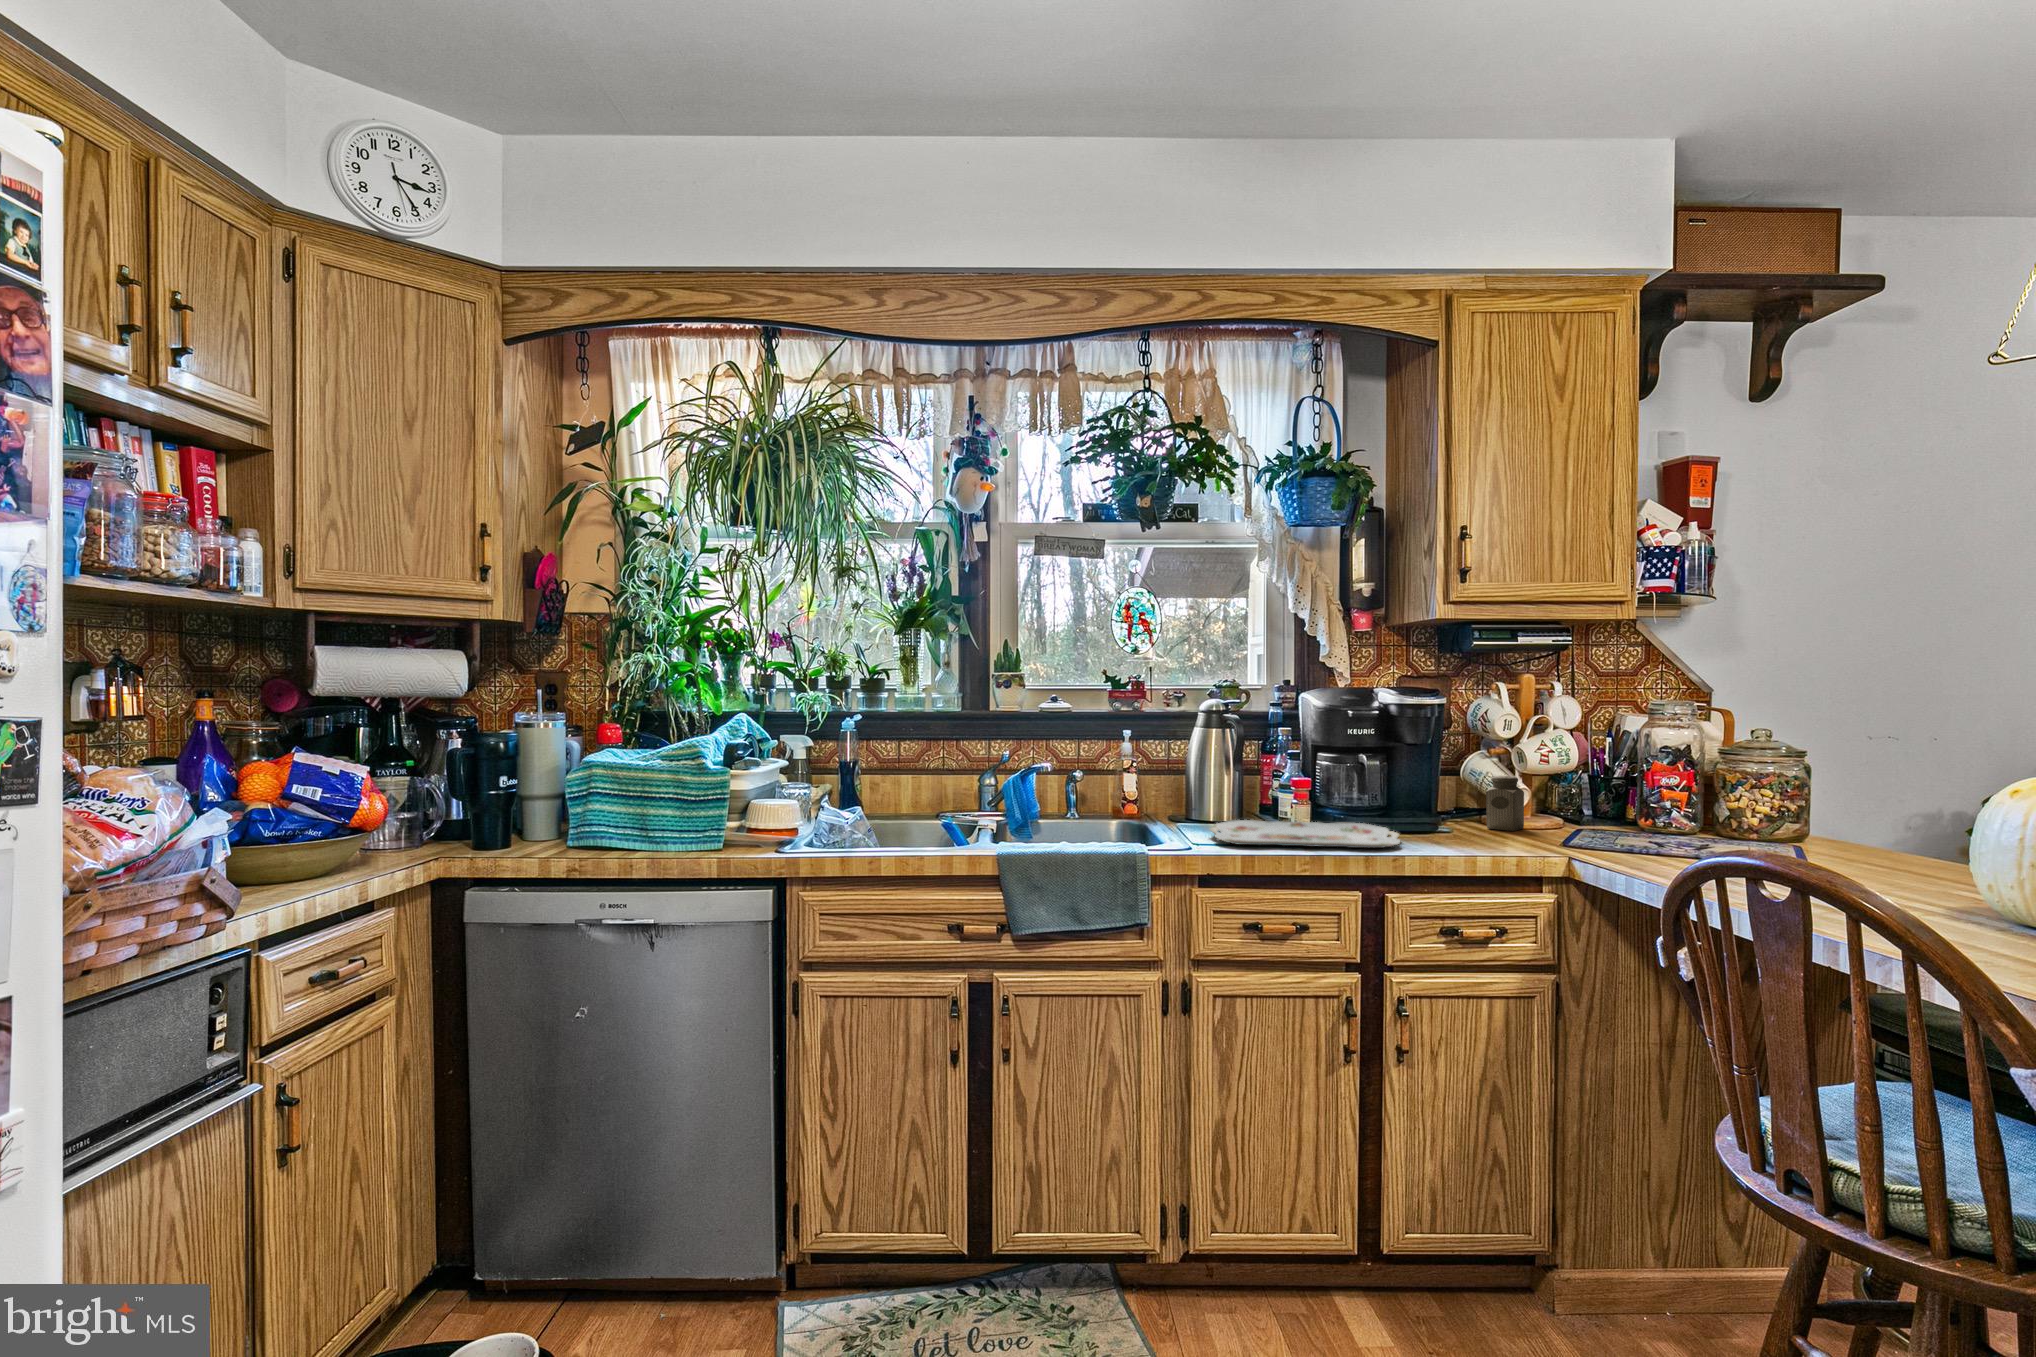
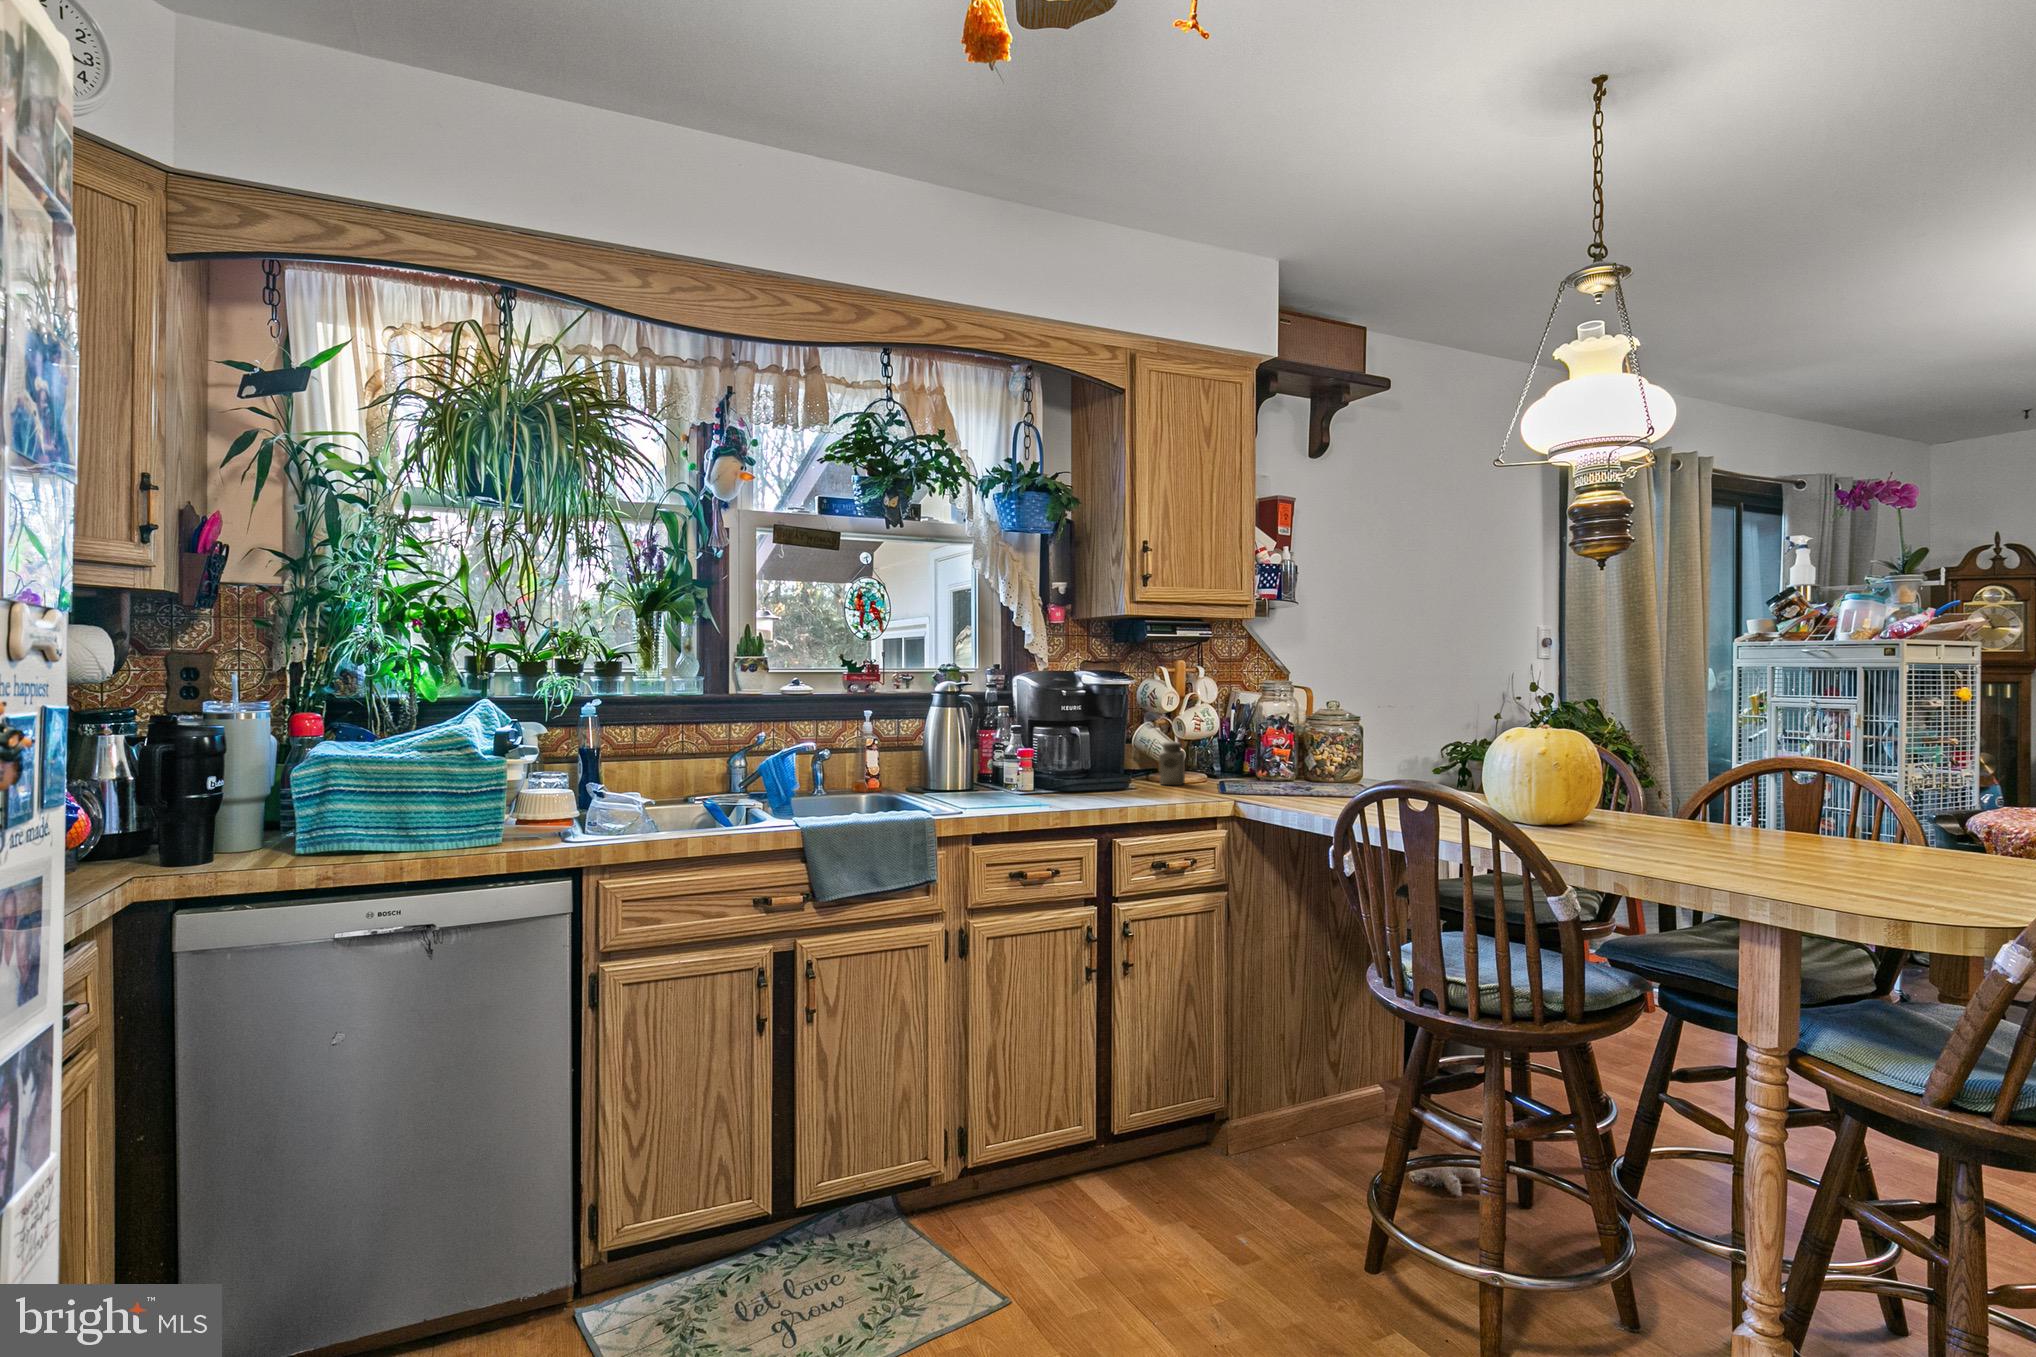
serving tray: present [1210,820,1400,848] -> none [959,785,1121,807]

